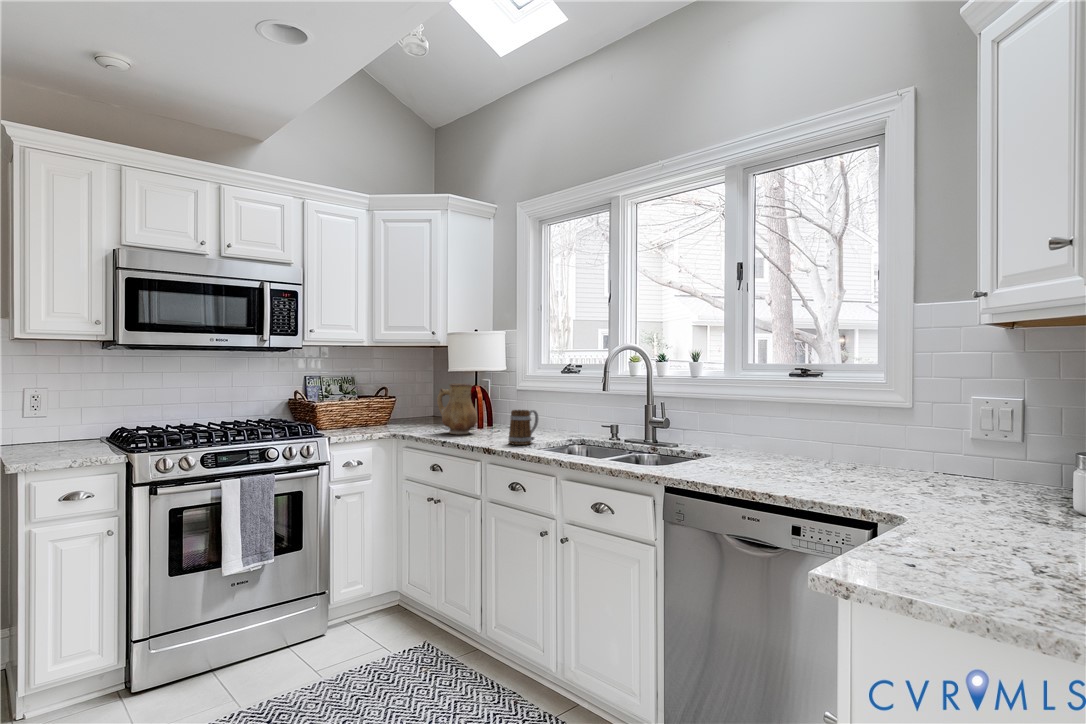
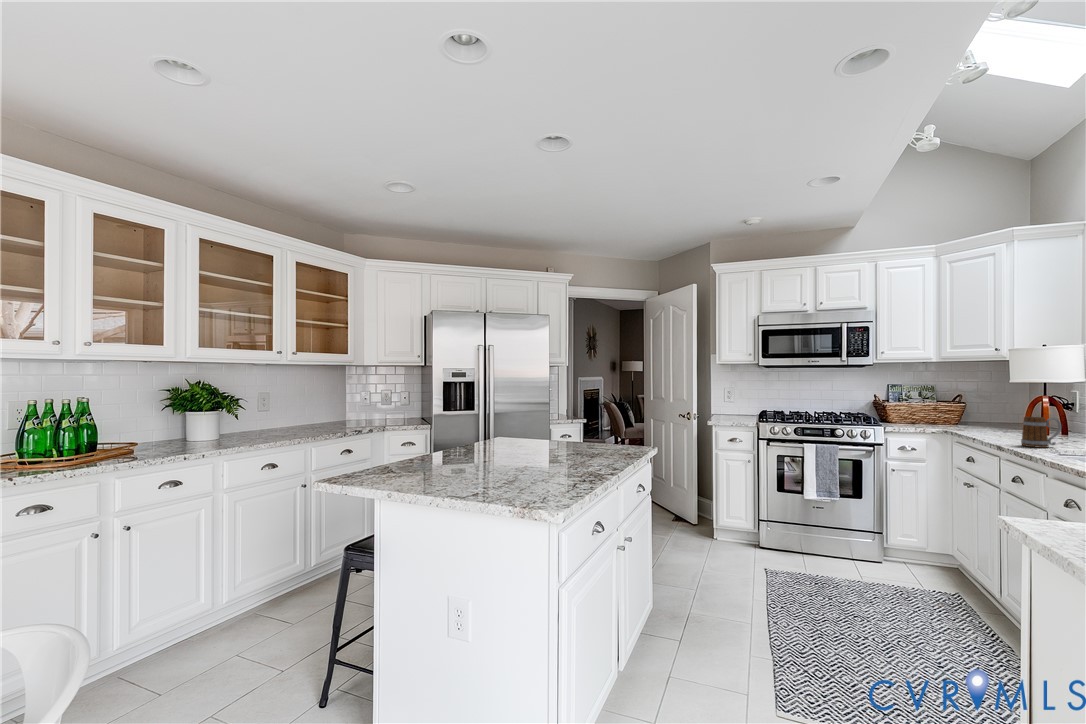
ceramic pitcher: present [437,384,477,434] -> none [980,393,1022,436]

